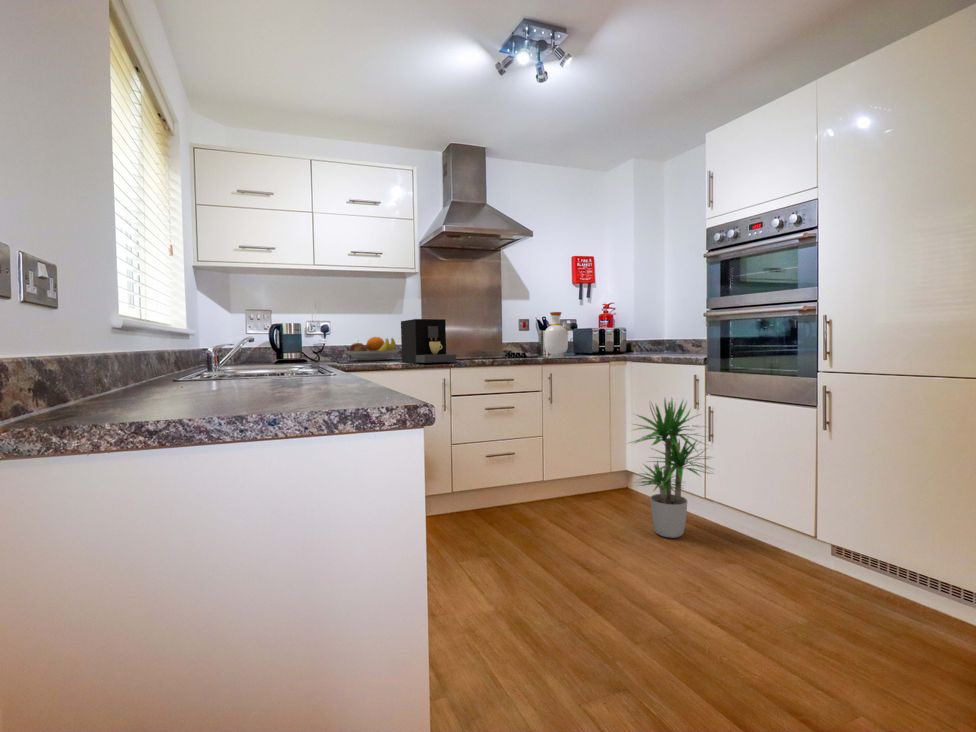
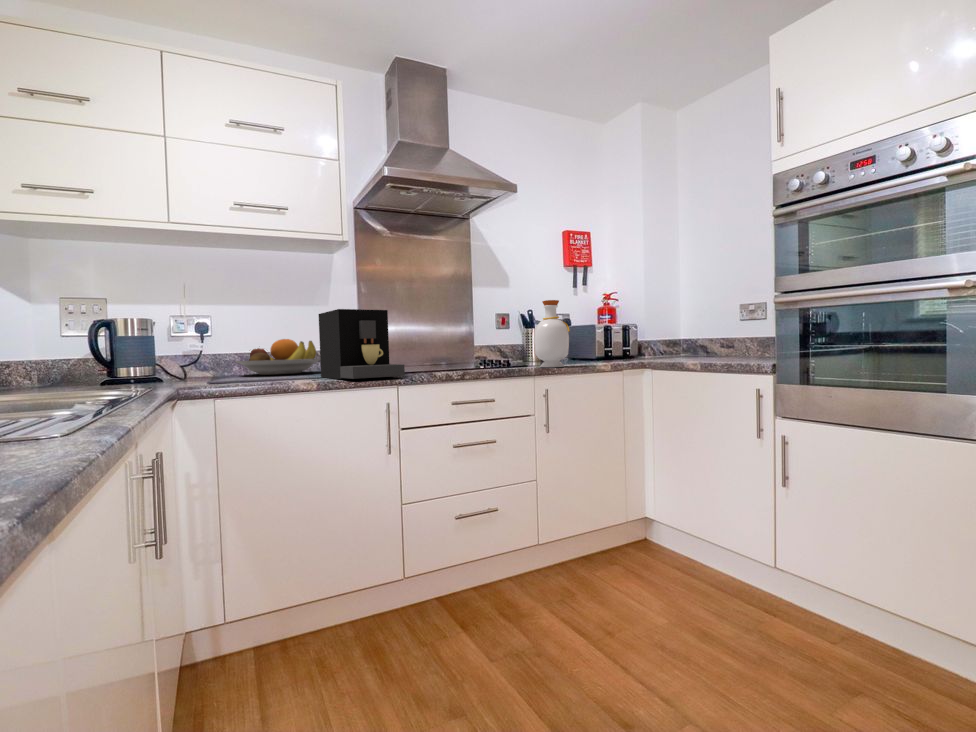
potted plant: present [634,400,710,538] -> none [667,421,820,644]

